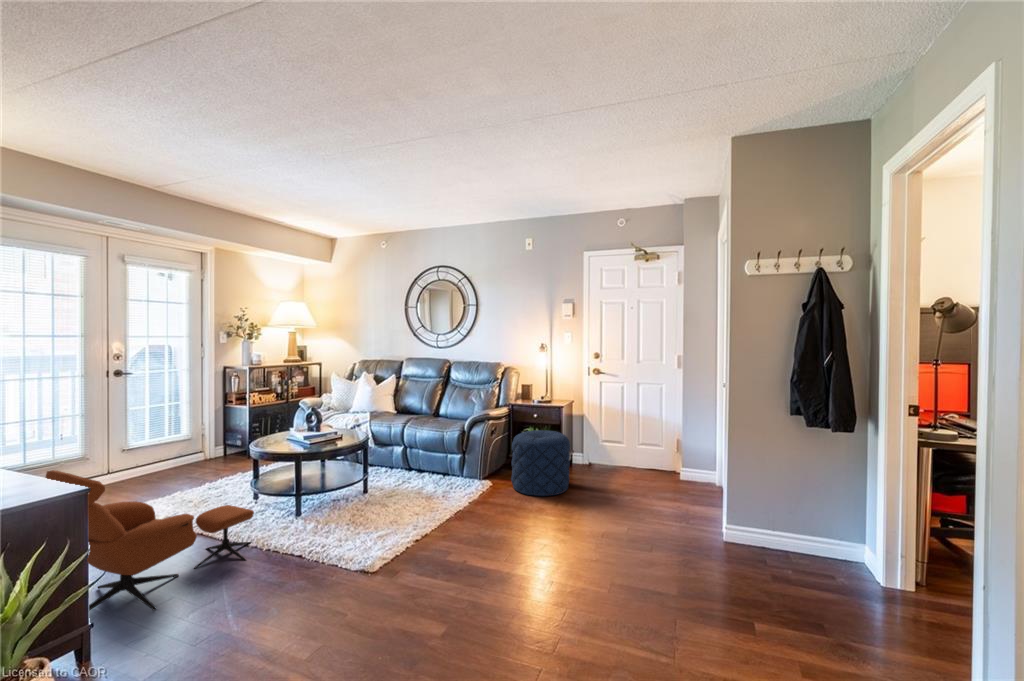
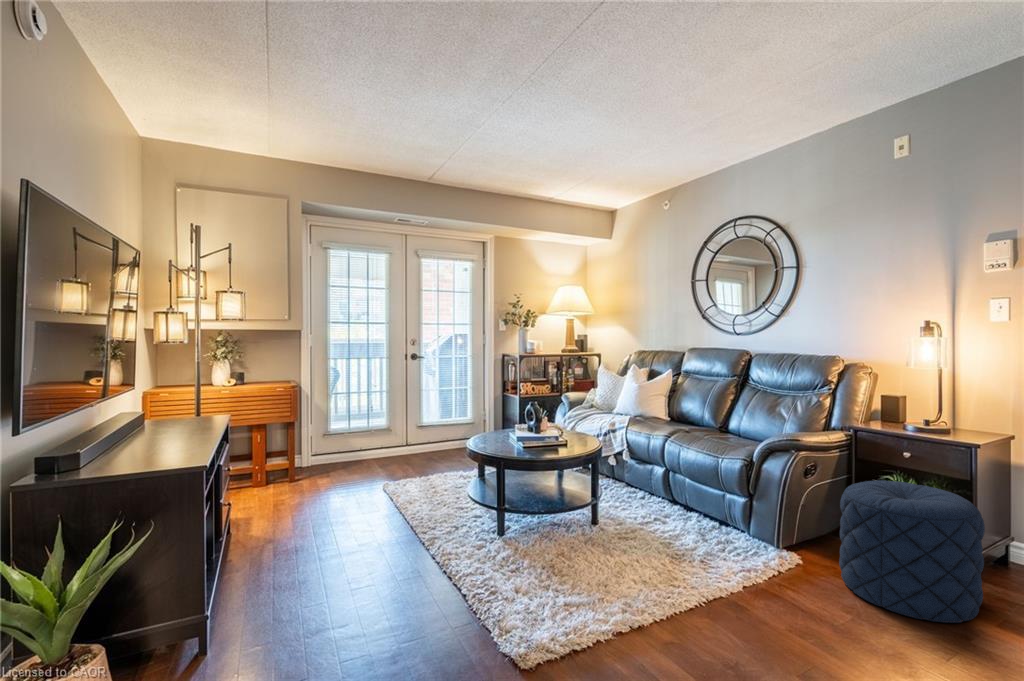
lounge chair: present [45,470,254,611] -> none [227,441,440,615]

